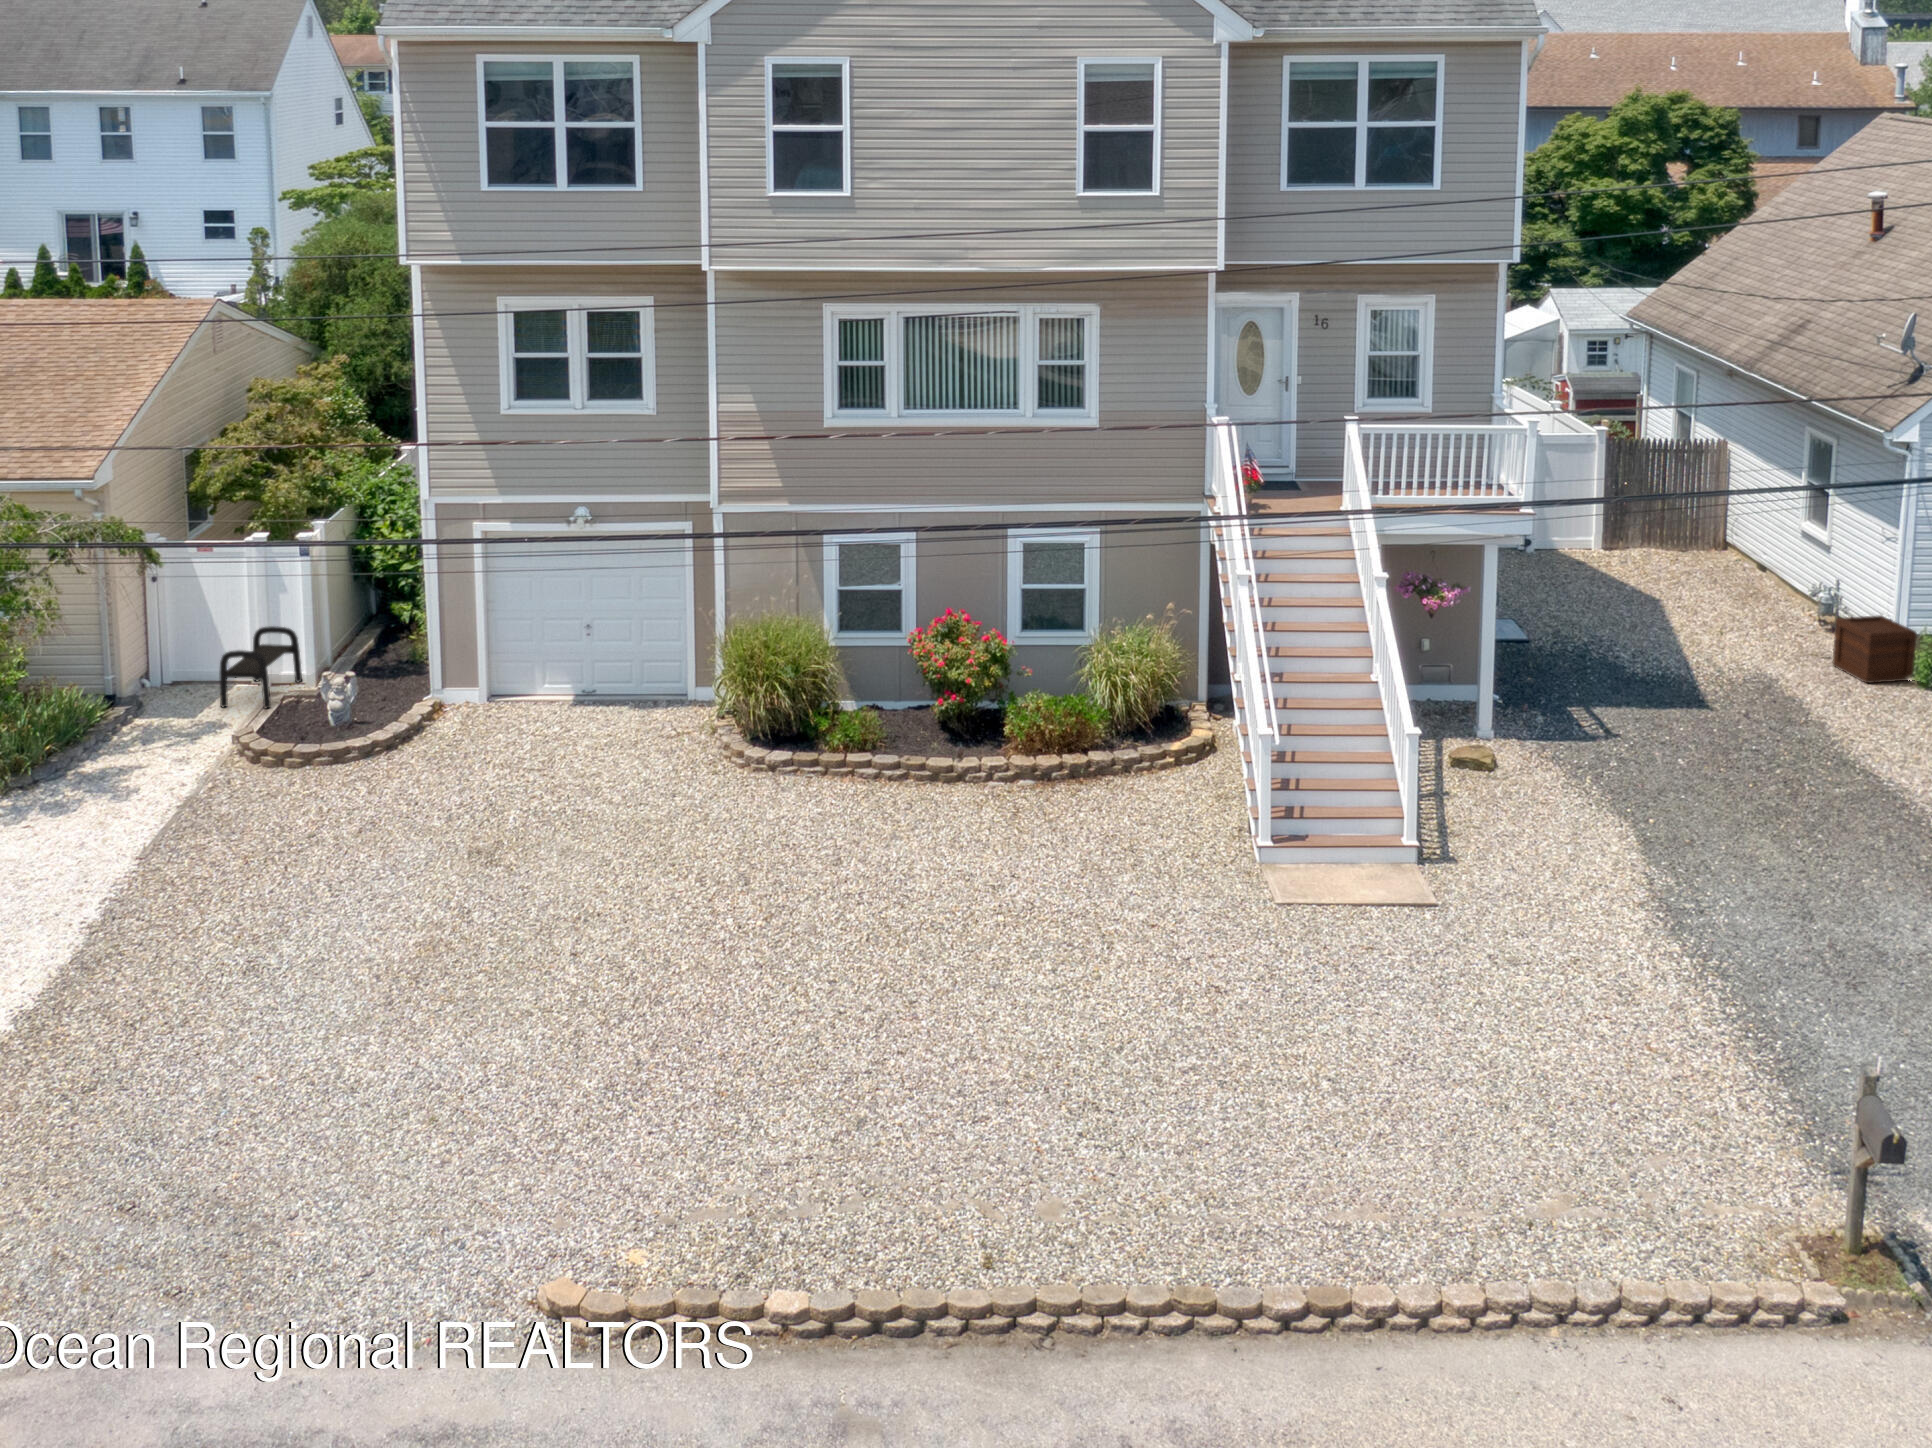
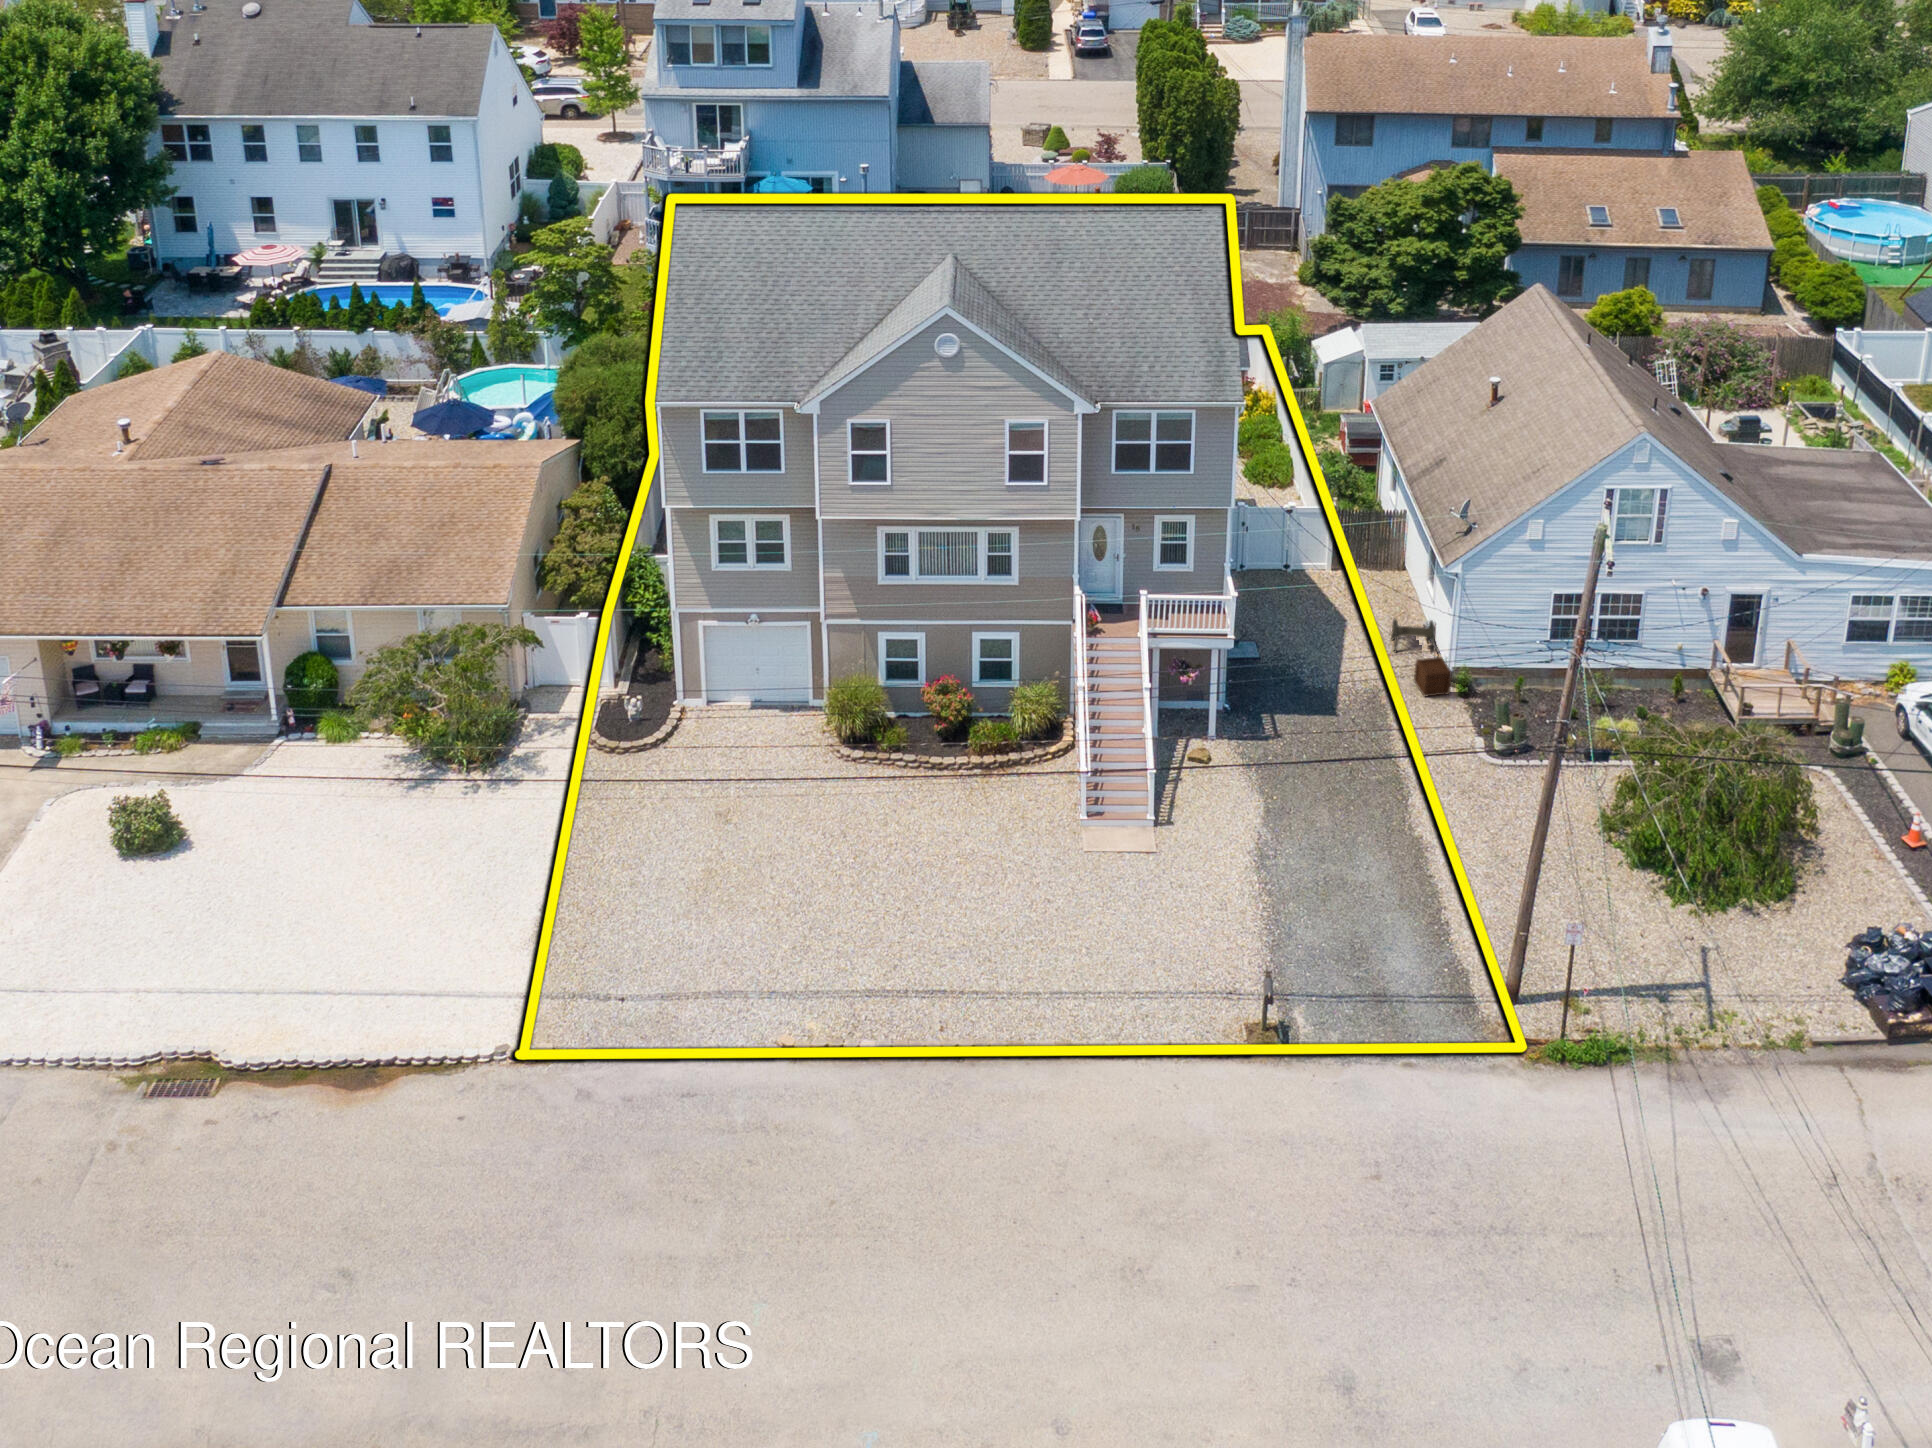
bench: present [219,626,302,708] -> present [1391,619,1435,654]

